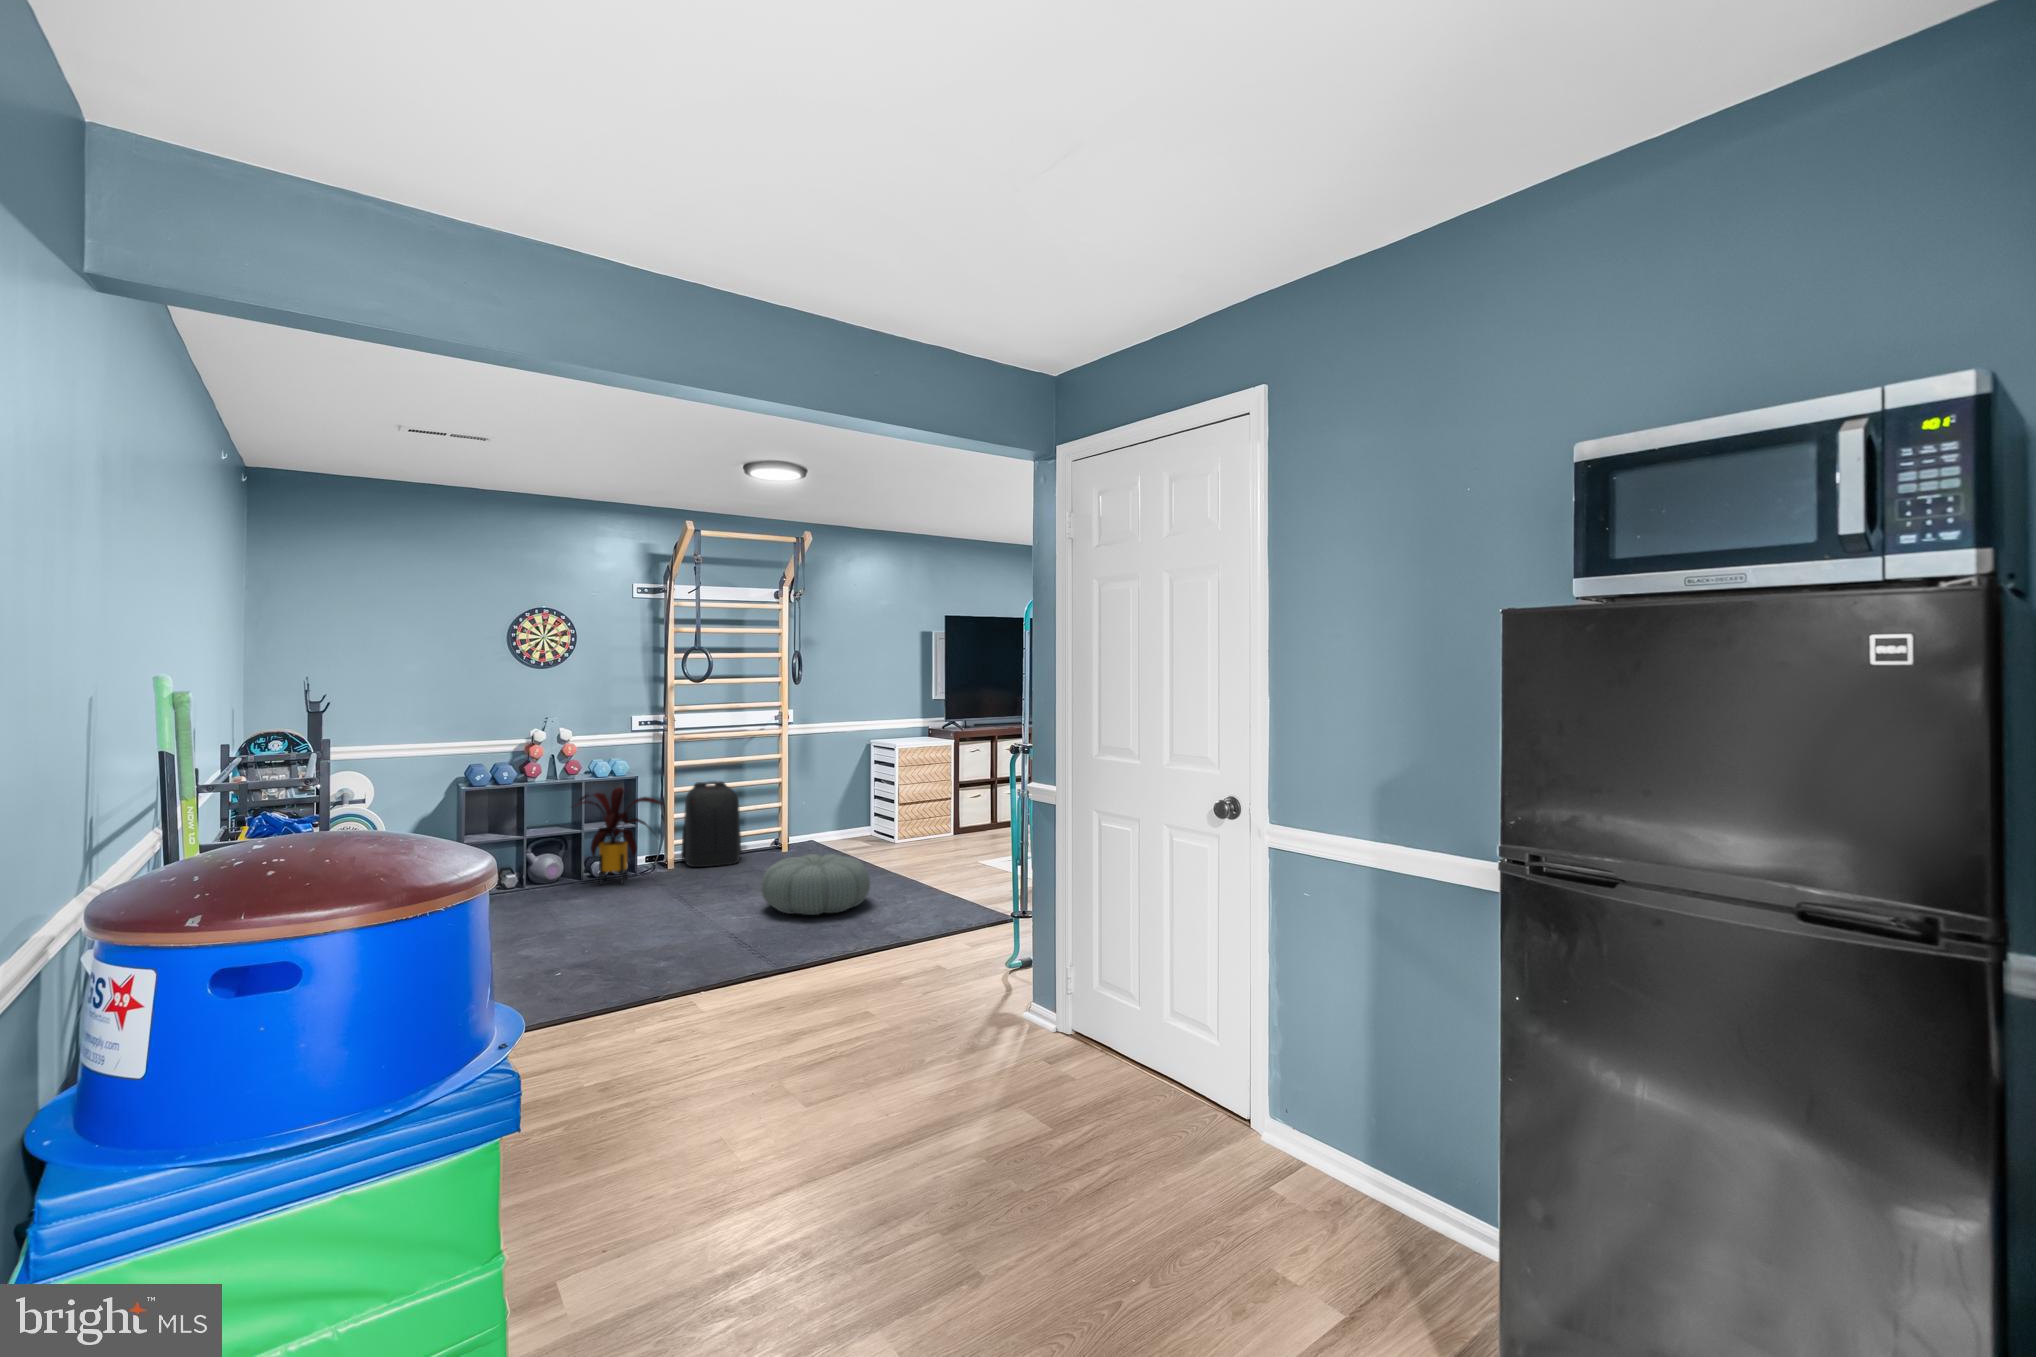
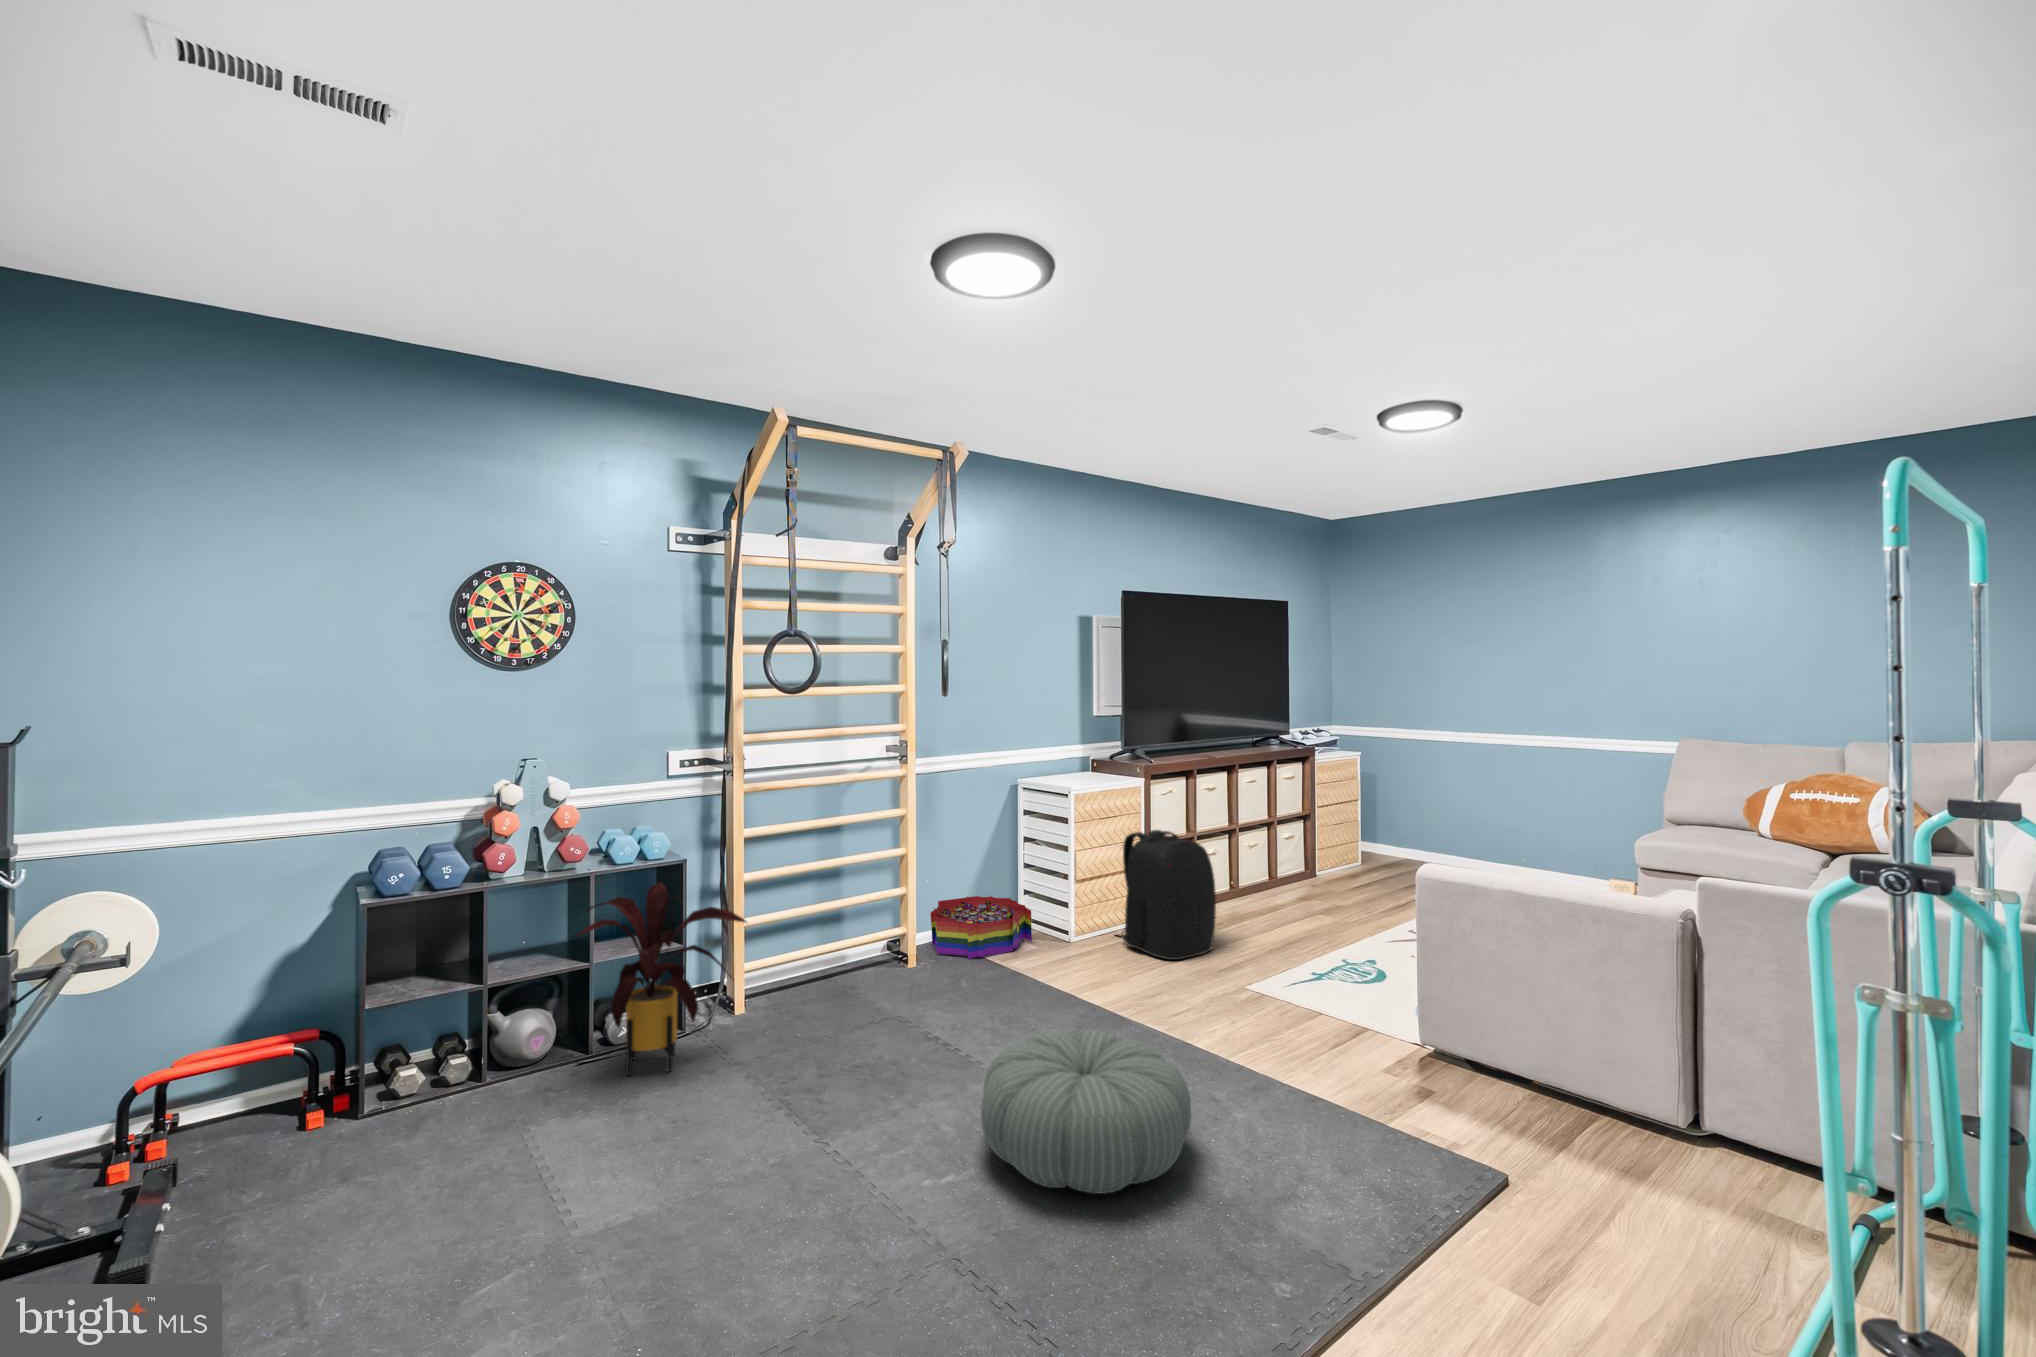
backpack: present [681,781,742,867] -> present [1121,830,1216,960]
storage bin: none [801,816,866,849] -> present [930,896,1032,959]

